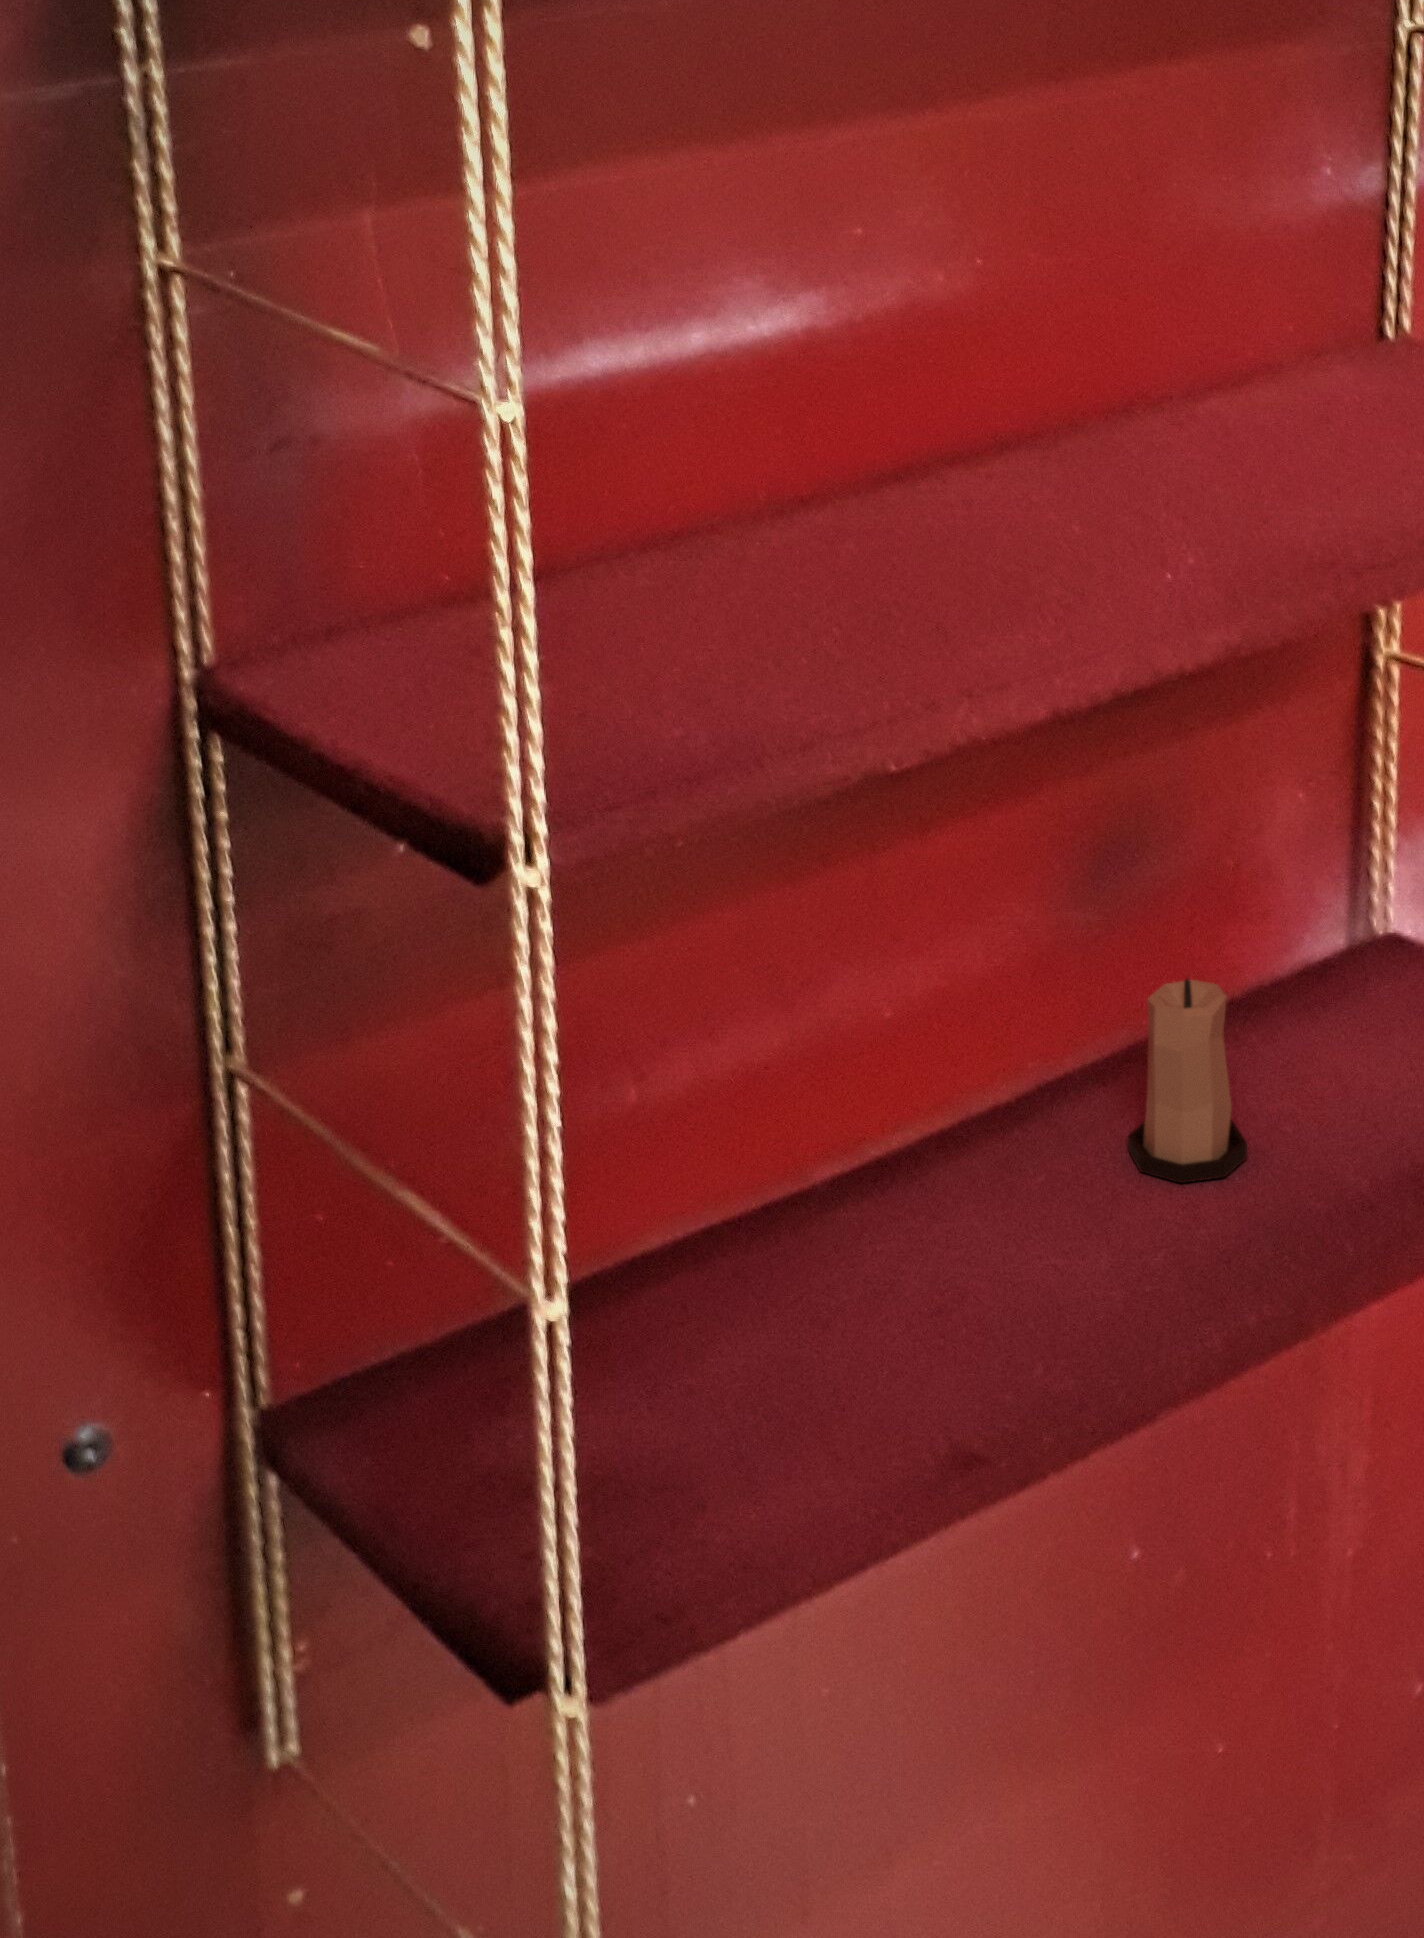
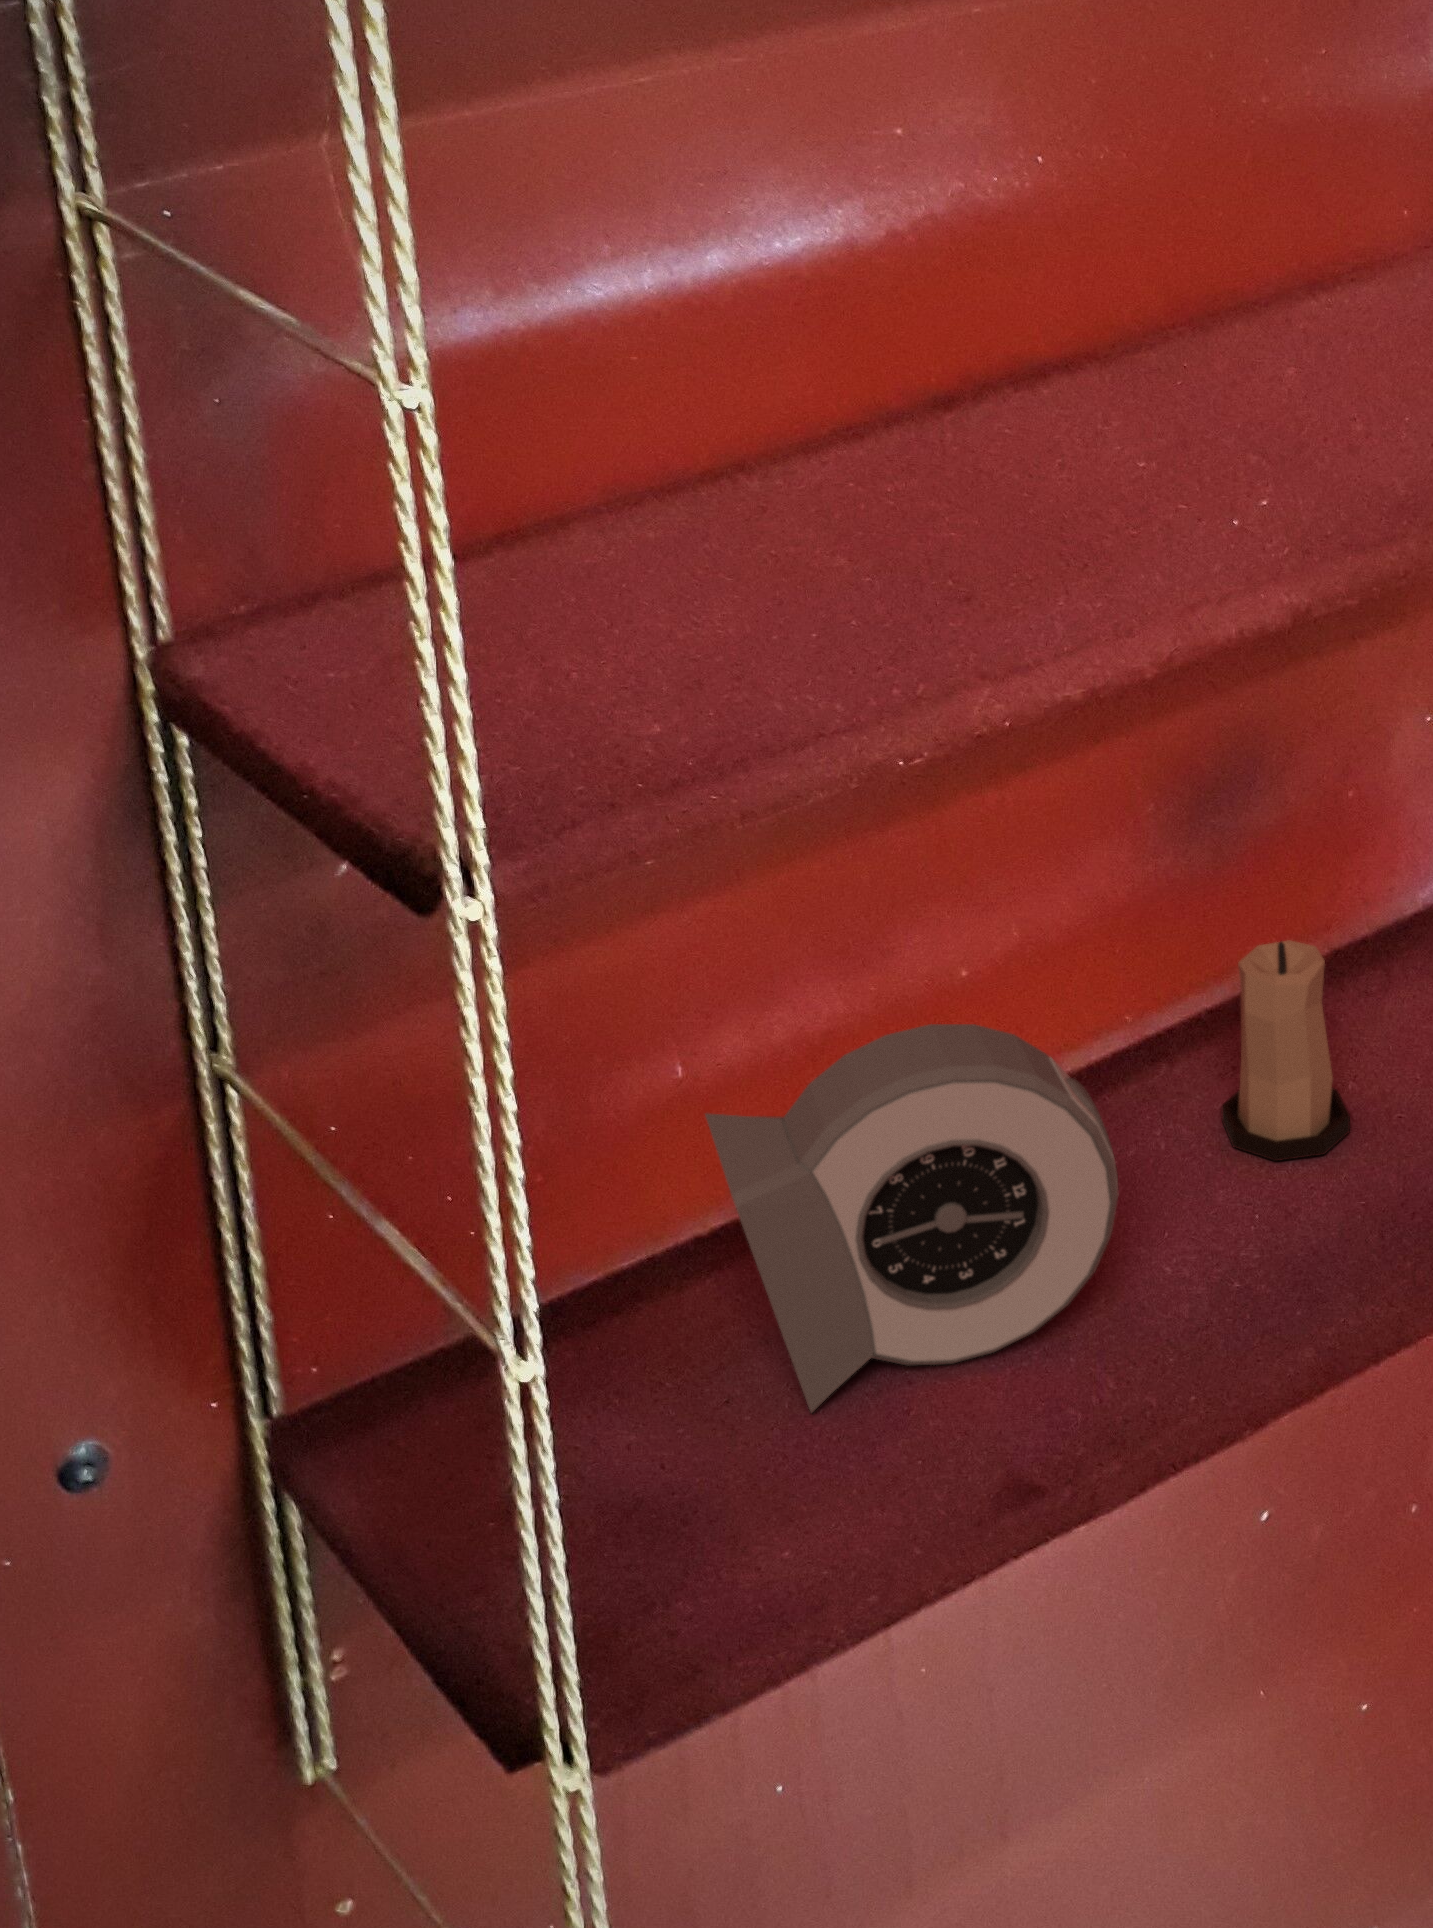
alarm clock: none [675,1033,1053,1395] -> present [705,1024,1118,1413]

